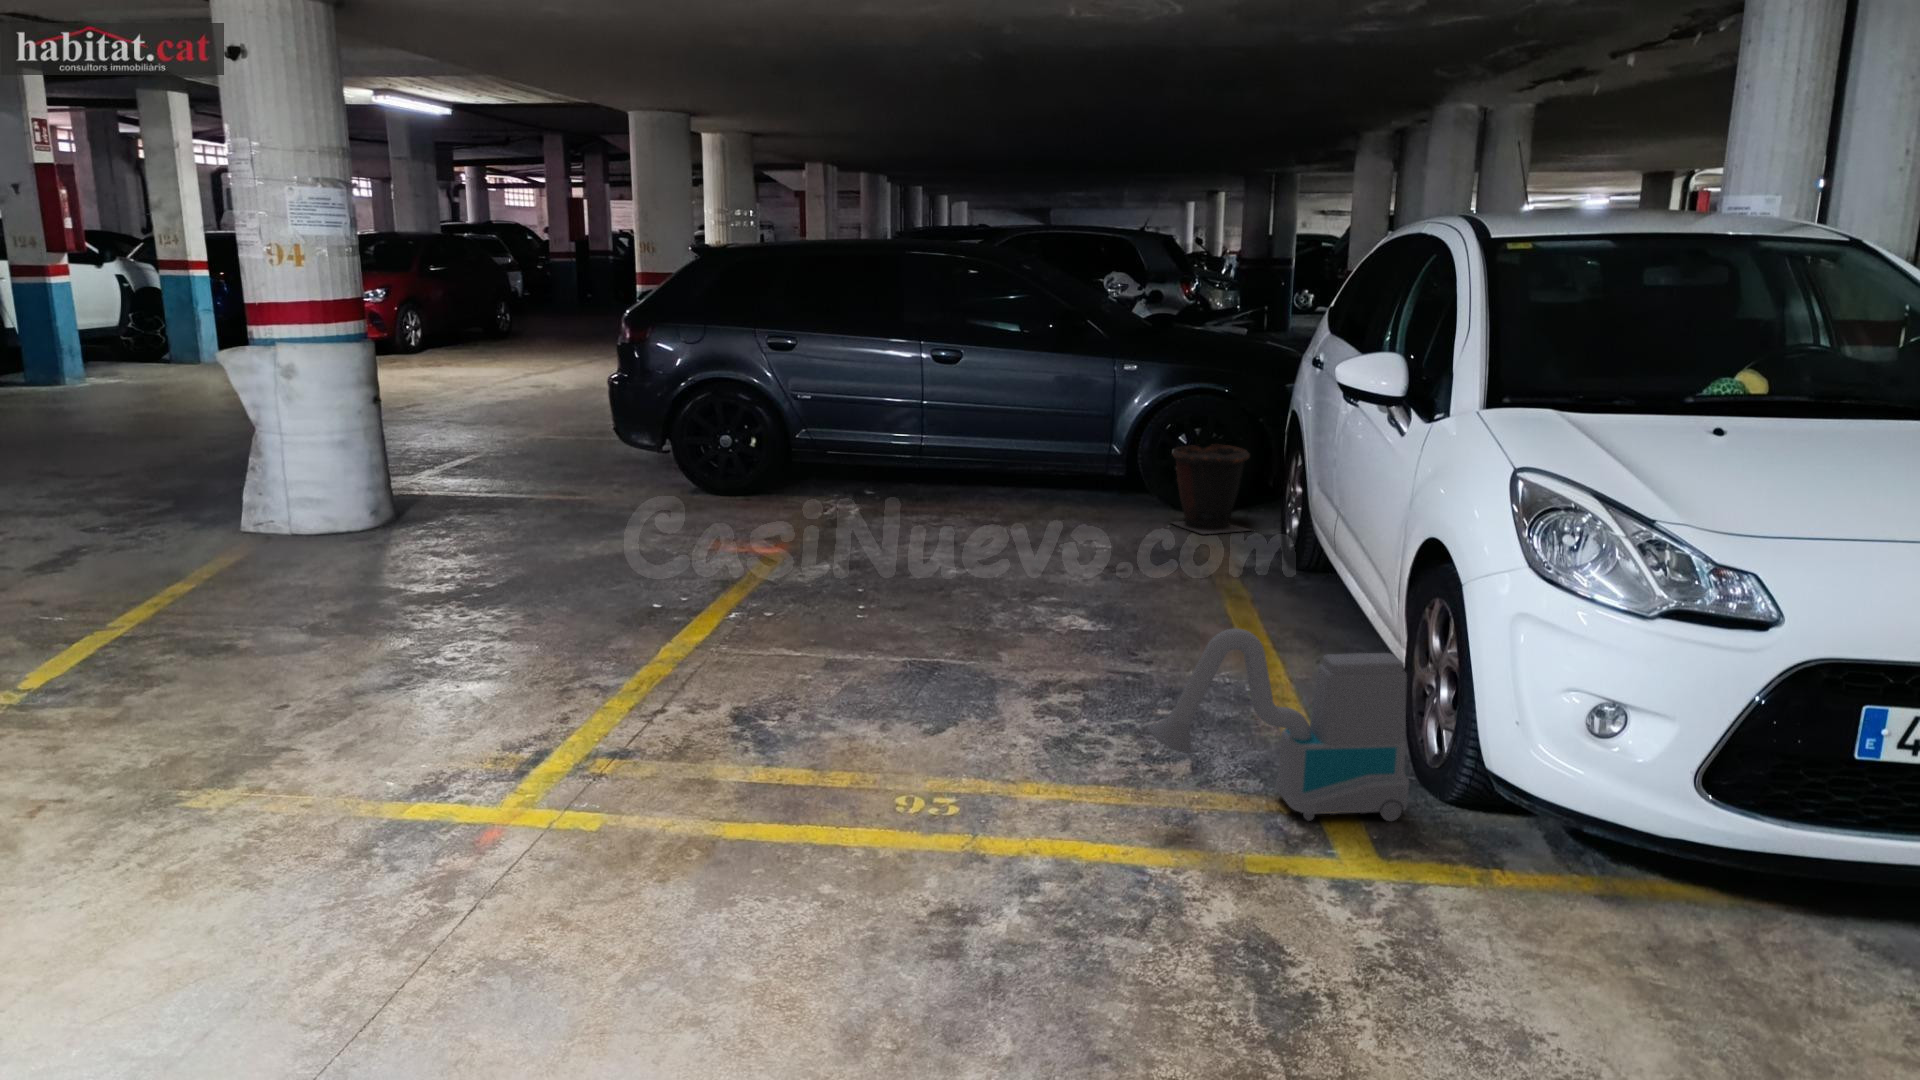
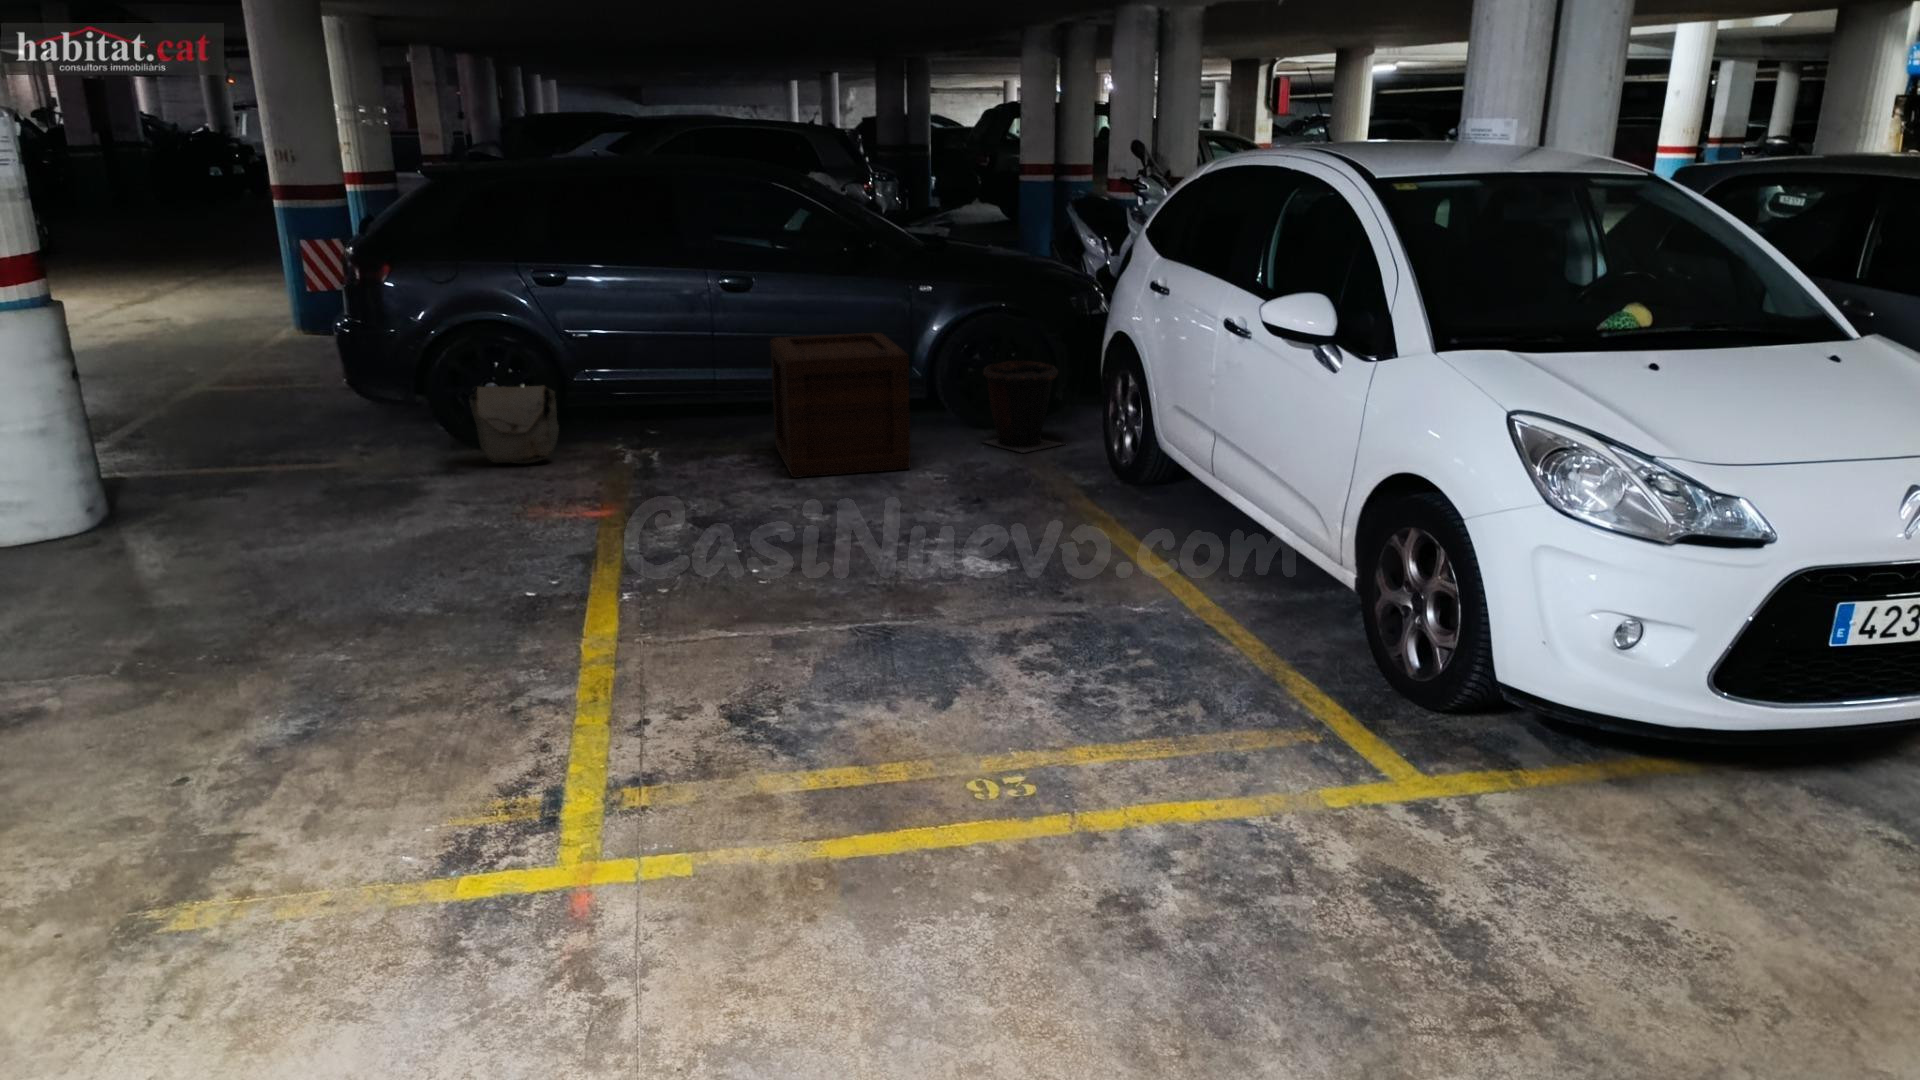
wooden crate: none [961,407,1081,540] -> present [770,333,910,478]
bag: none [699,436,773,509] -> present [469,386,559,464]
vacuum cleaner: present [1147,628,1409,821] -> none [1203,582,1422,748]

